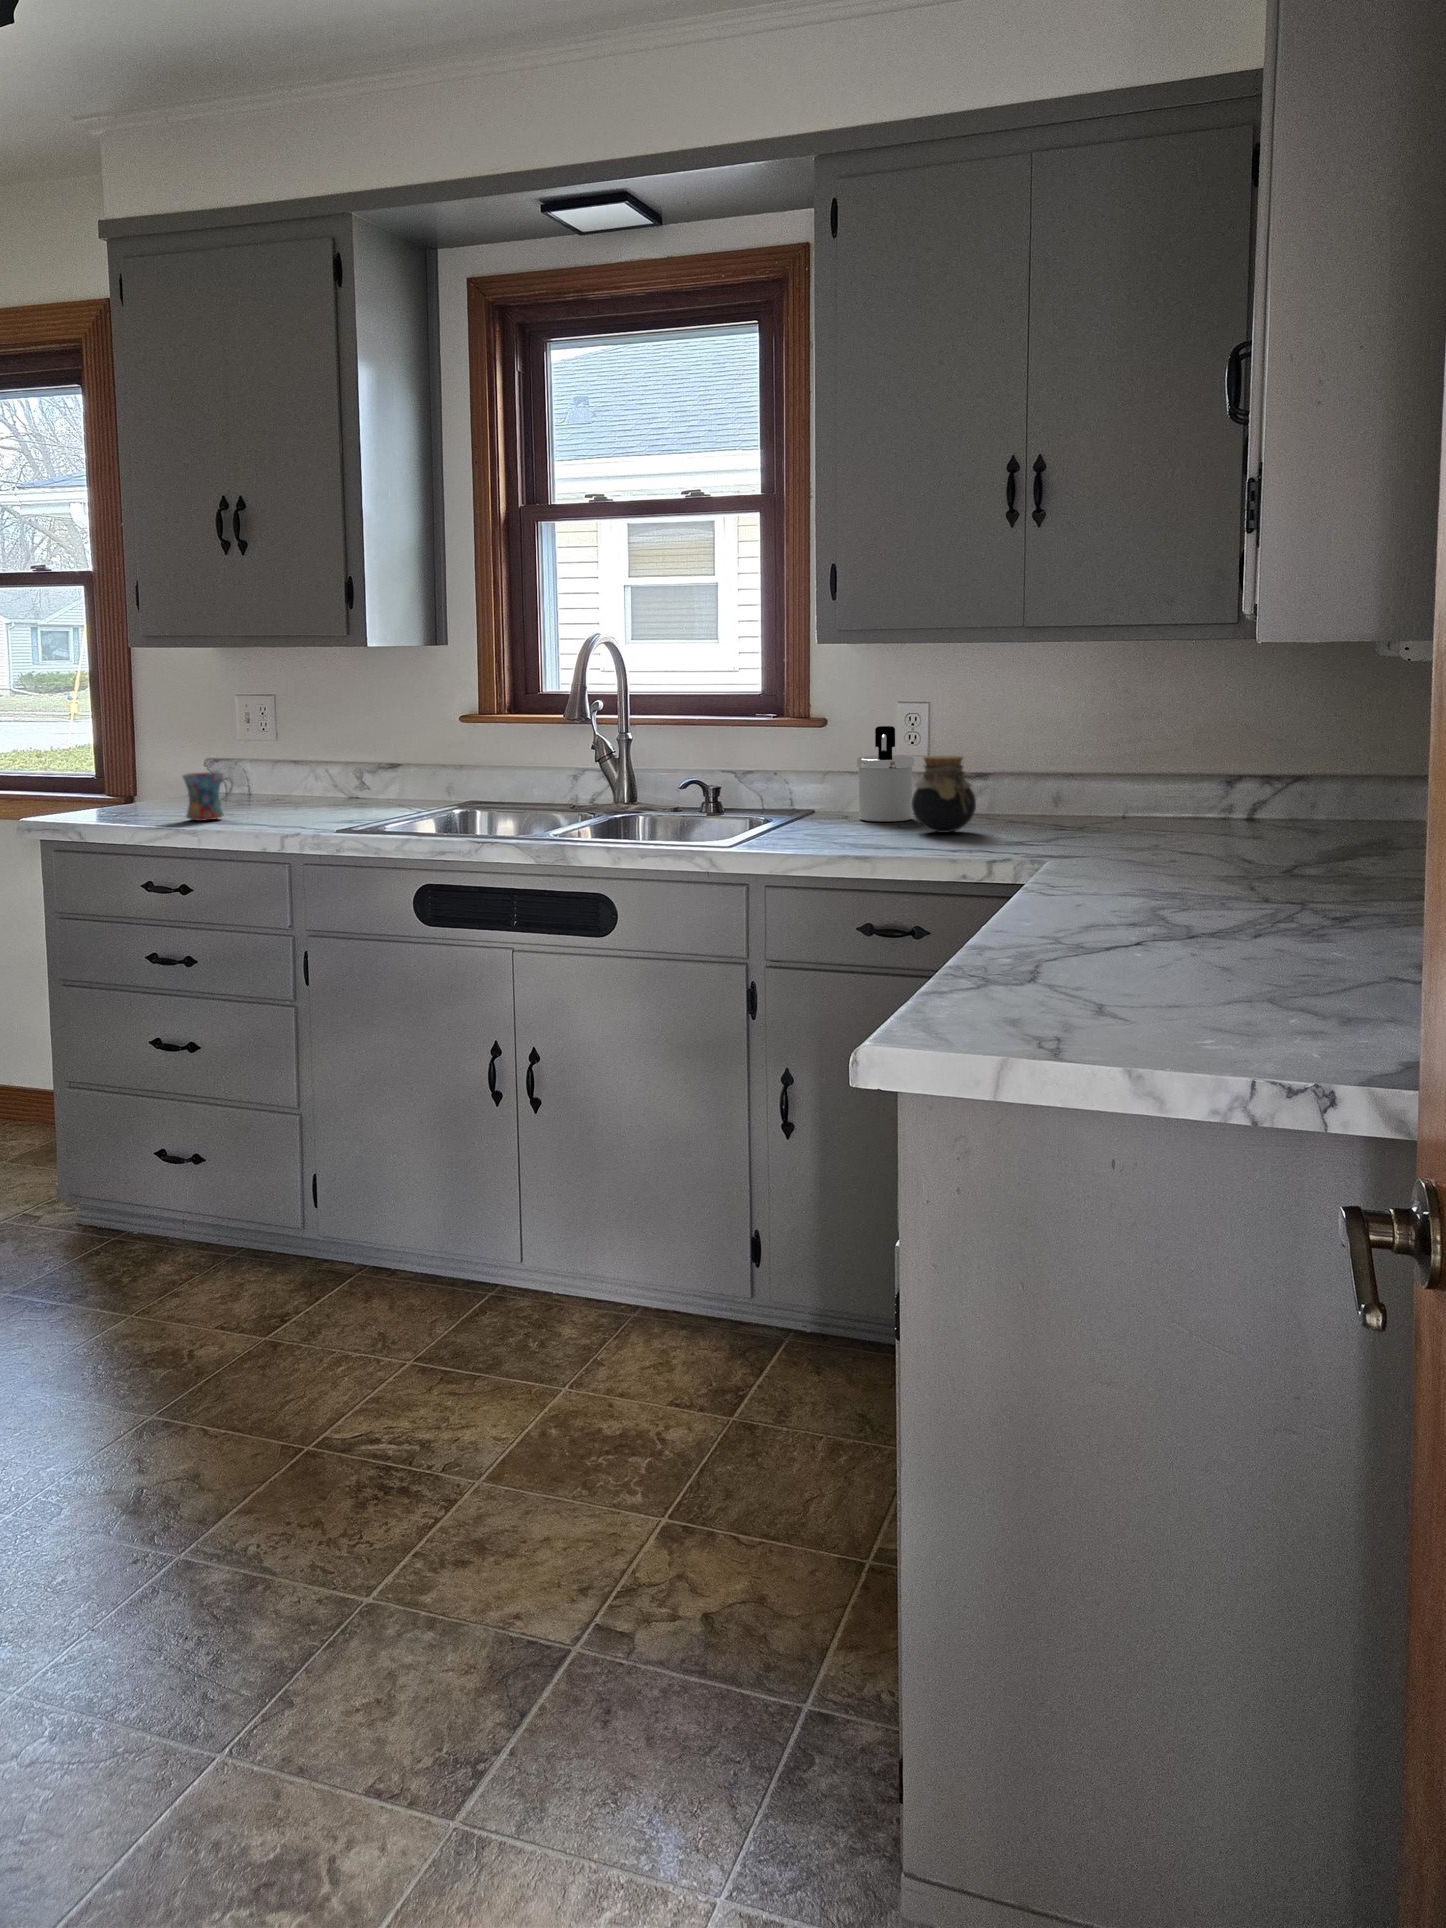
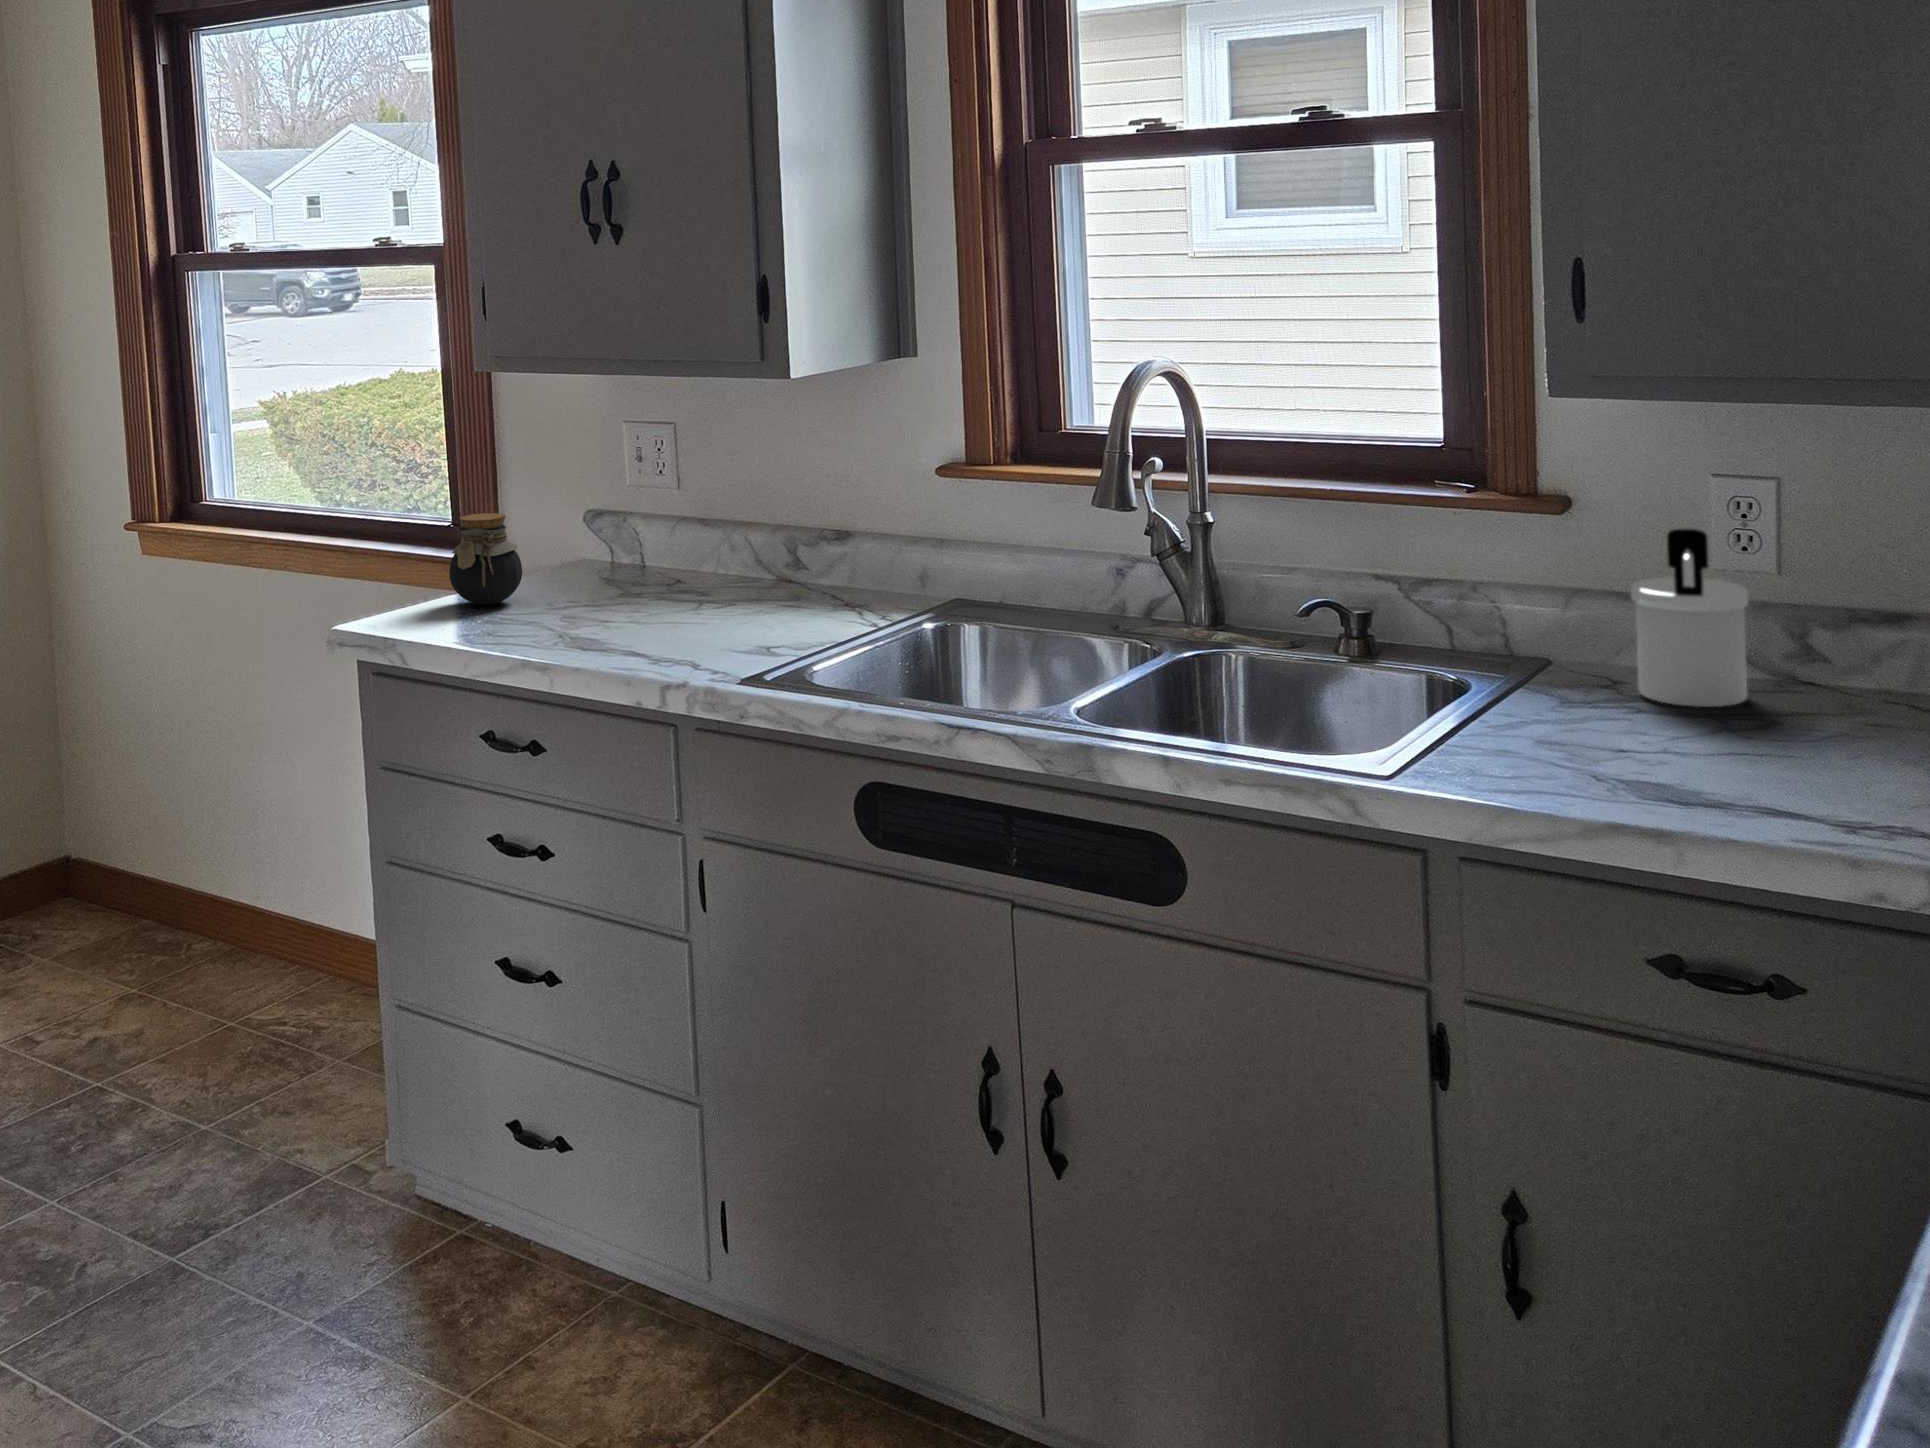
jar: present [912,756,976,833] -> present [450,513,522,605]
mug: present [183,772,233,821] -> none [537,554,609,627]

